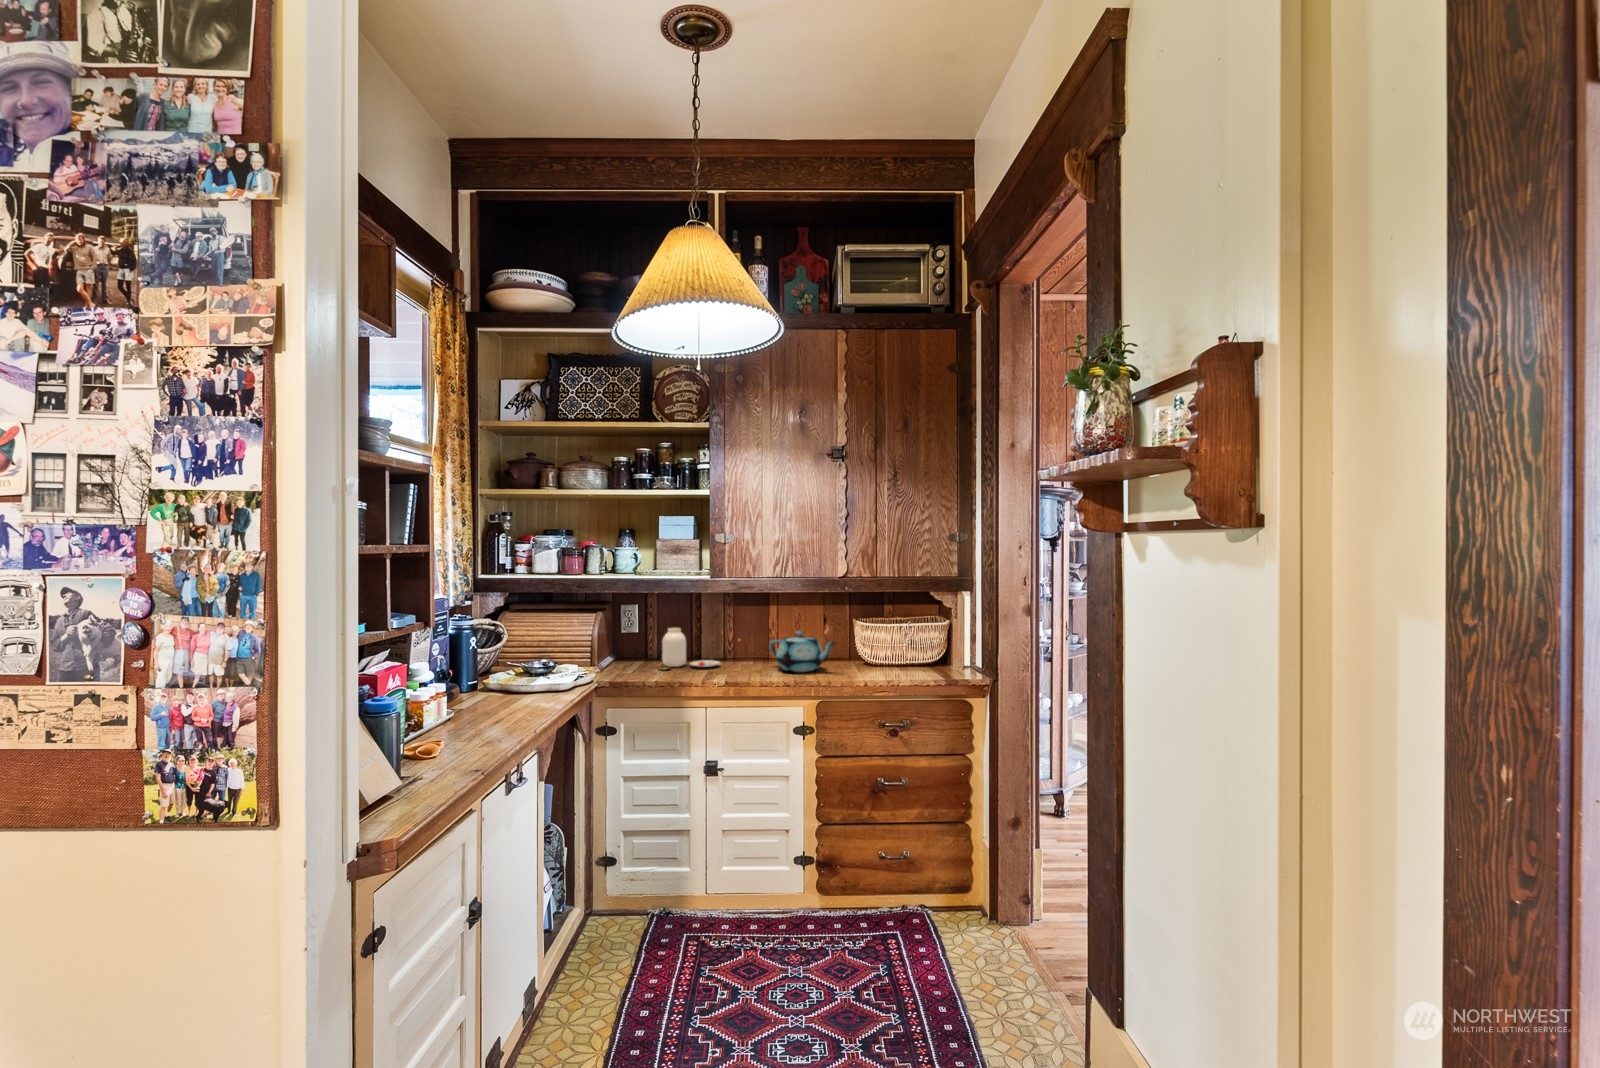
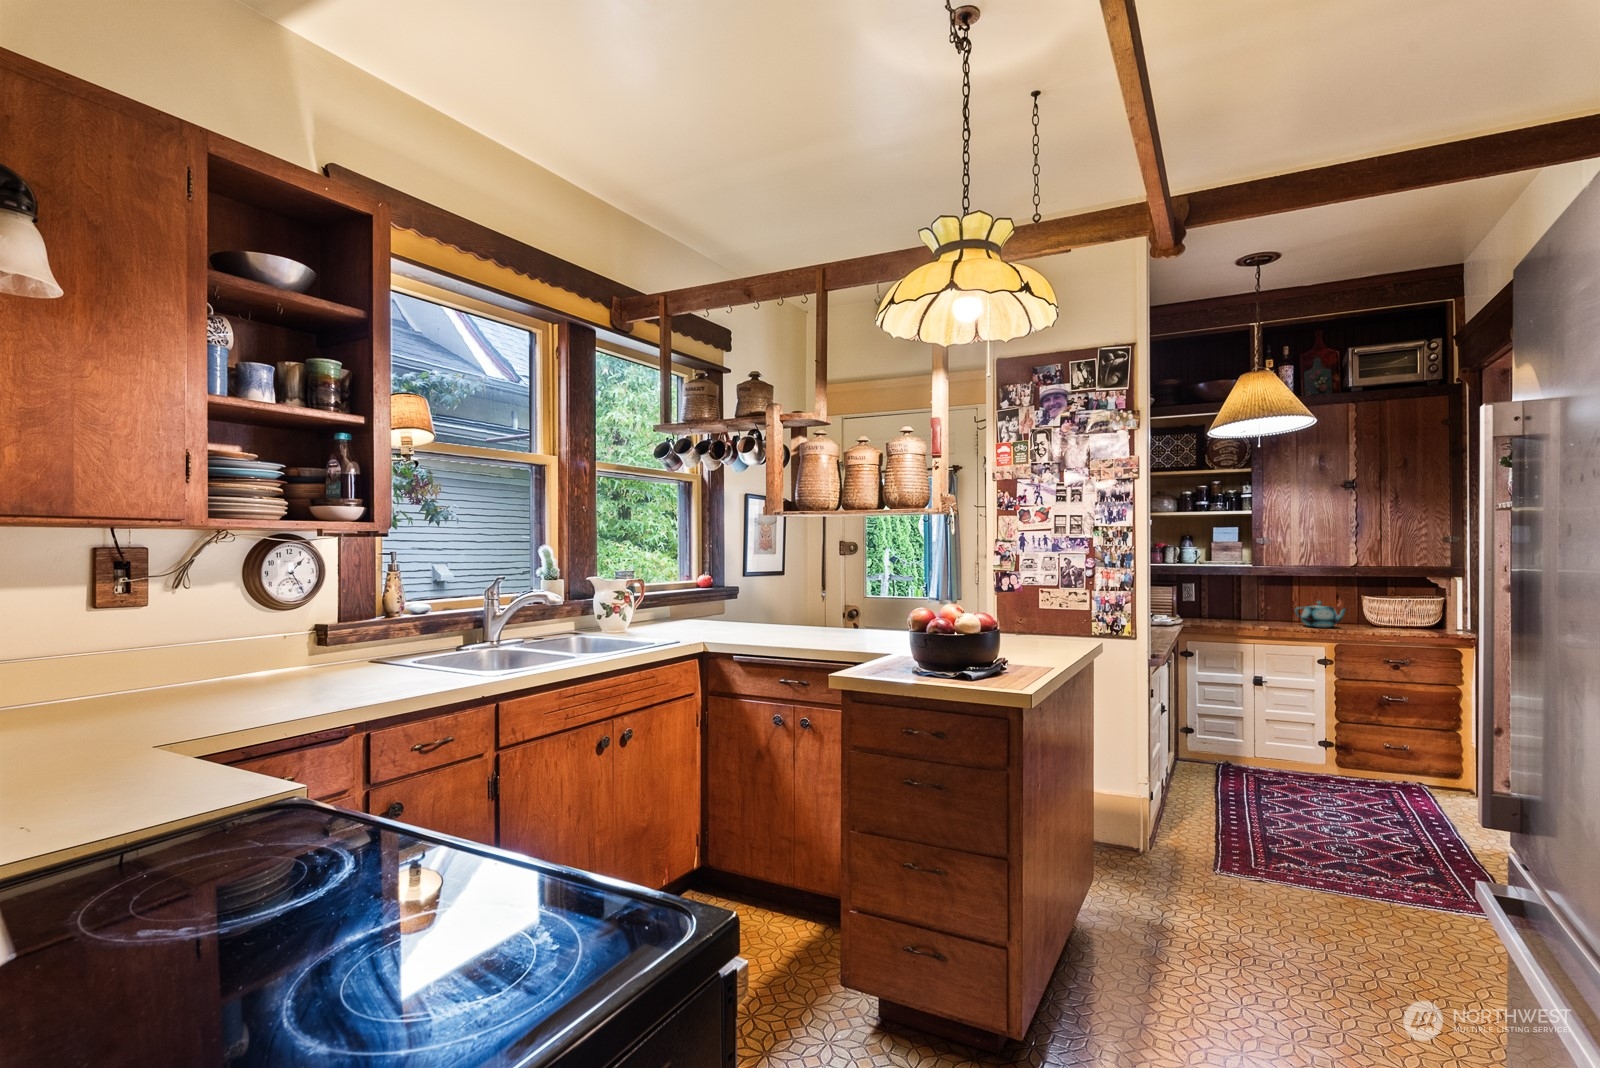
jar: present [659,628,720,670] -> none [1215,597,1259,622]

